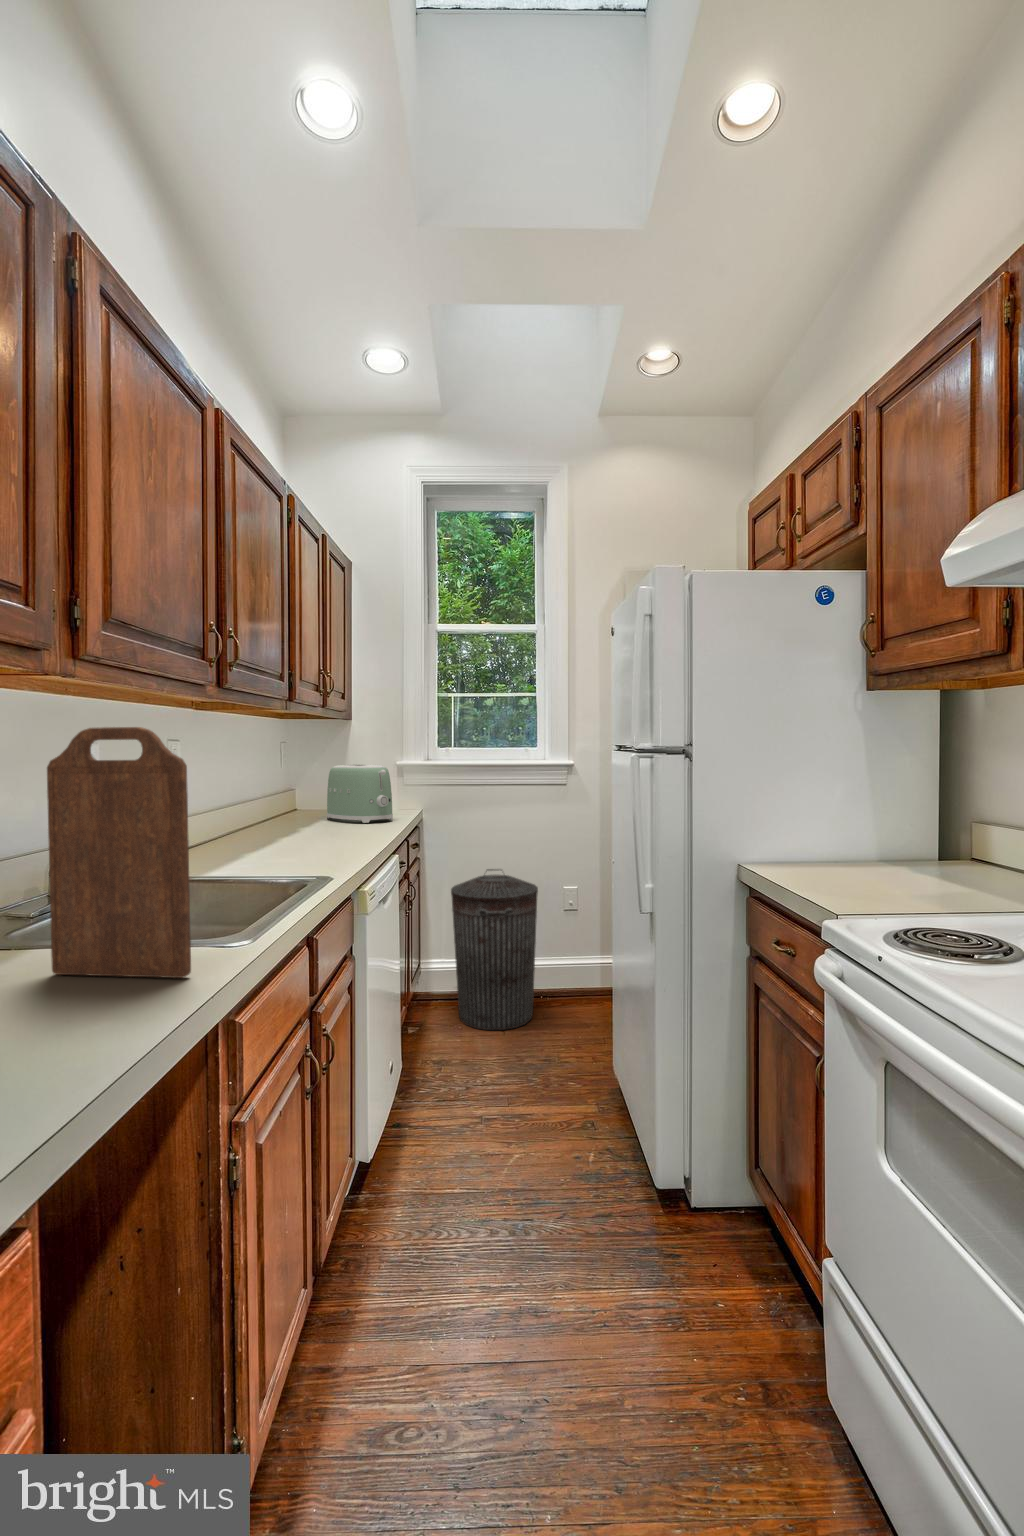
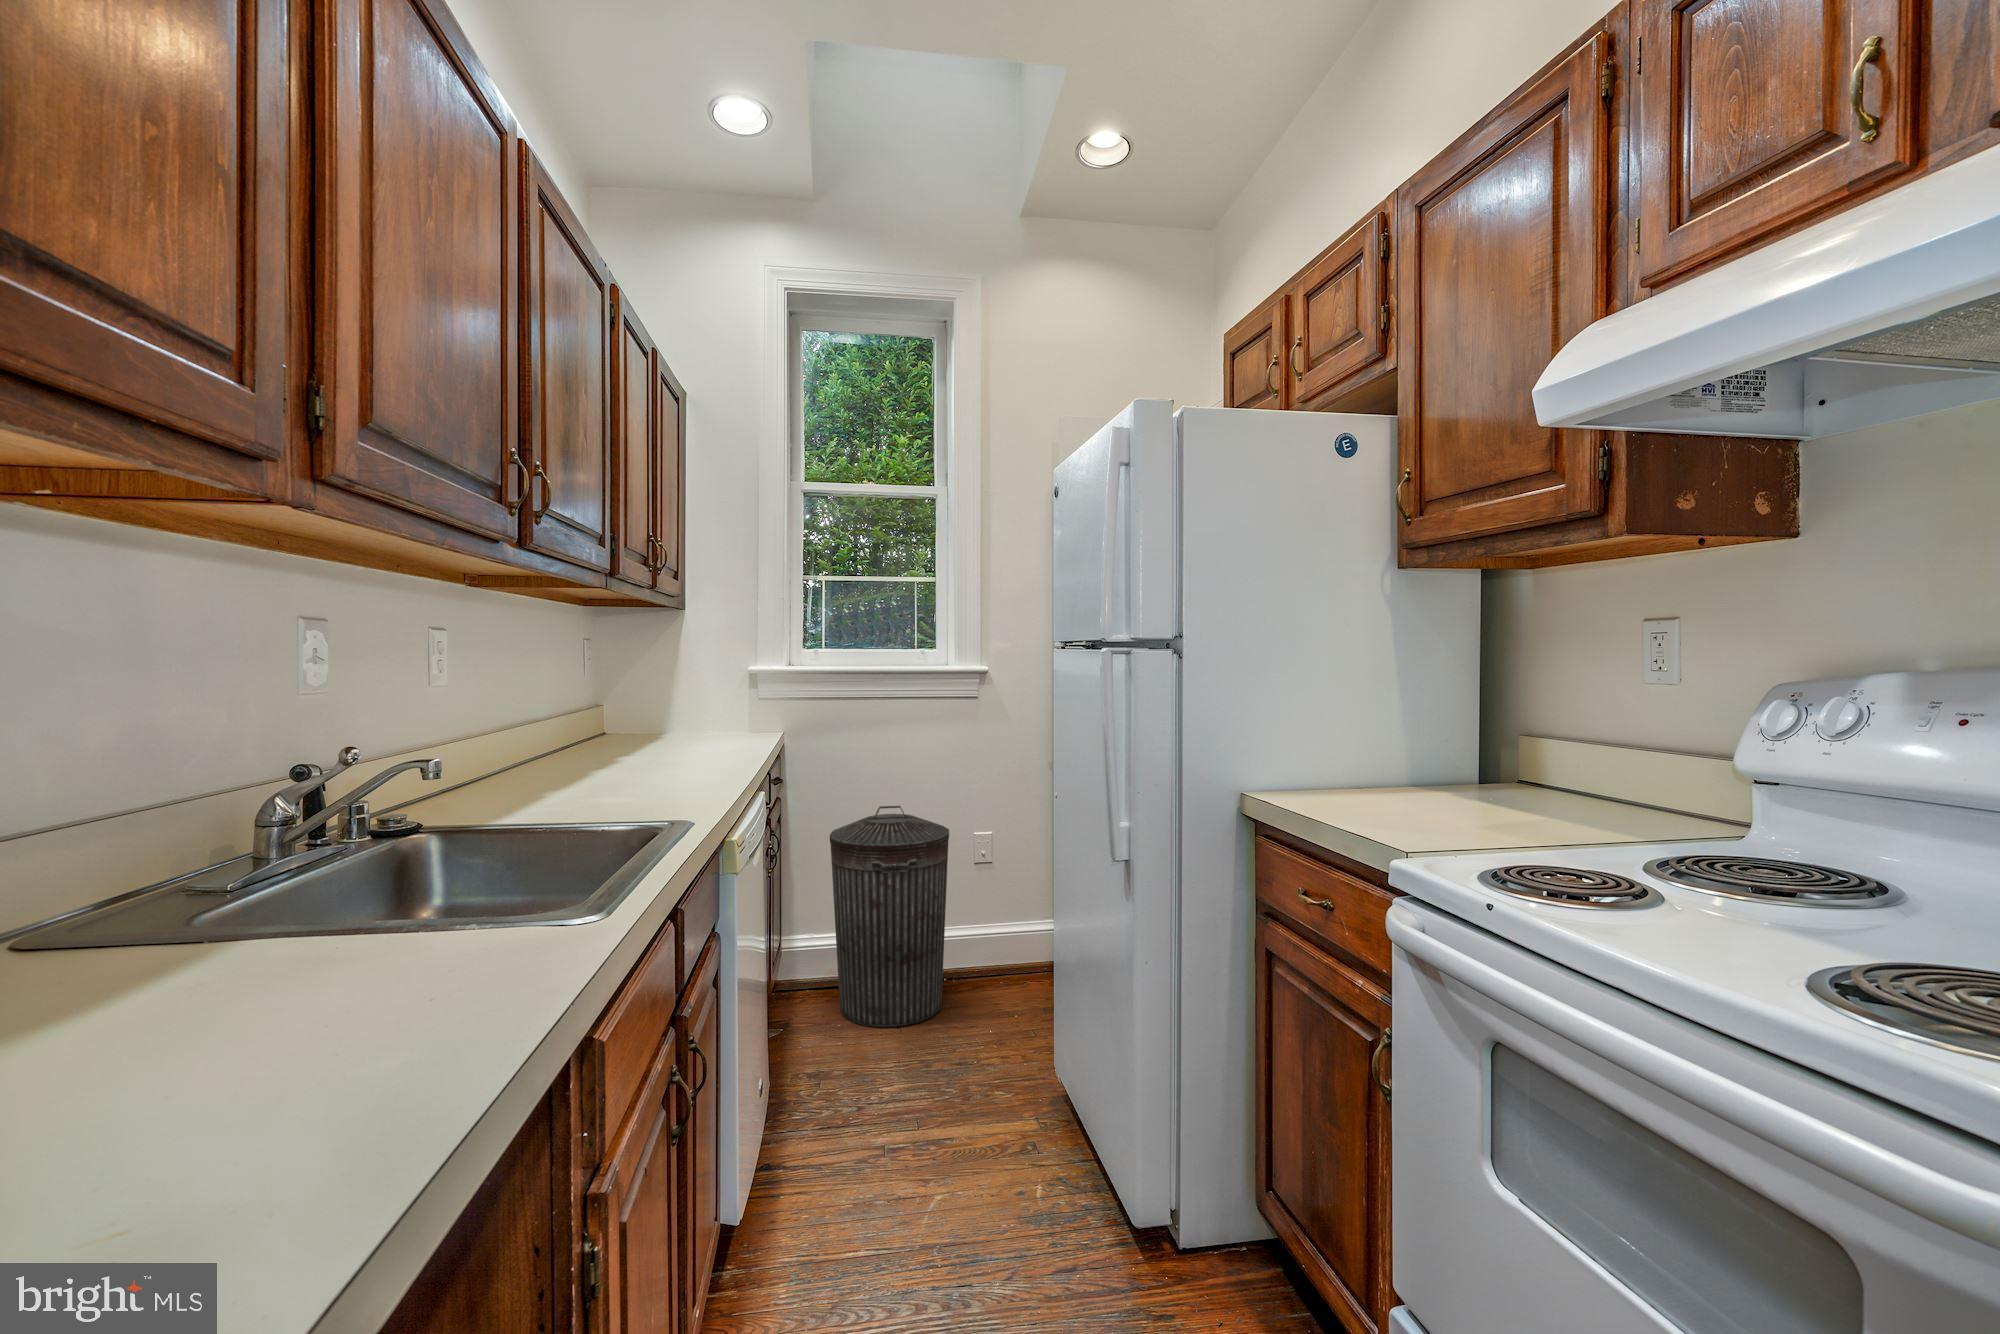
cutting board: present [47,727,191,978] -> none [285,588,525,976]
toaster: present [327,764,393,823] -> none [652,663,749,744]

